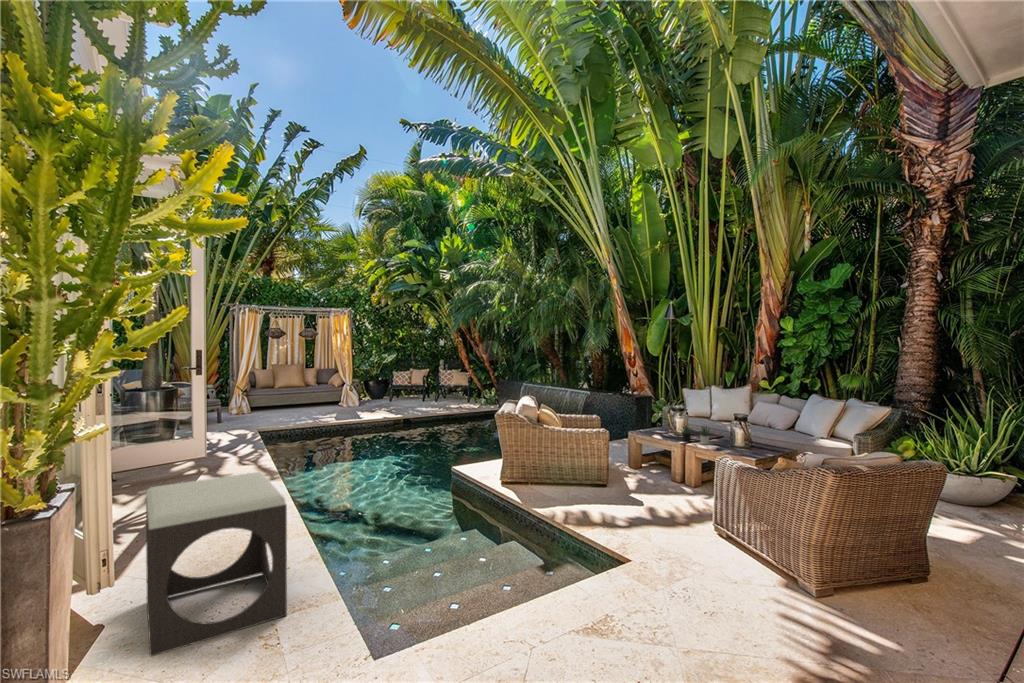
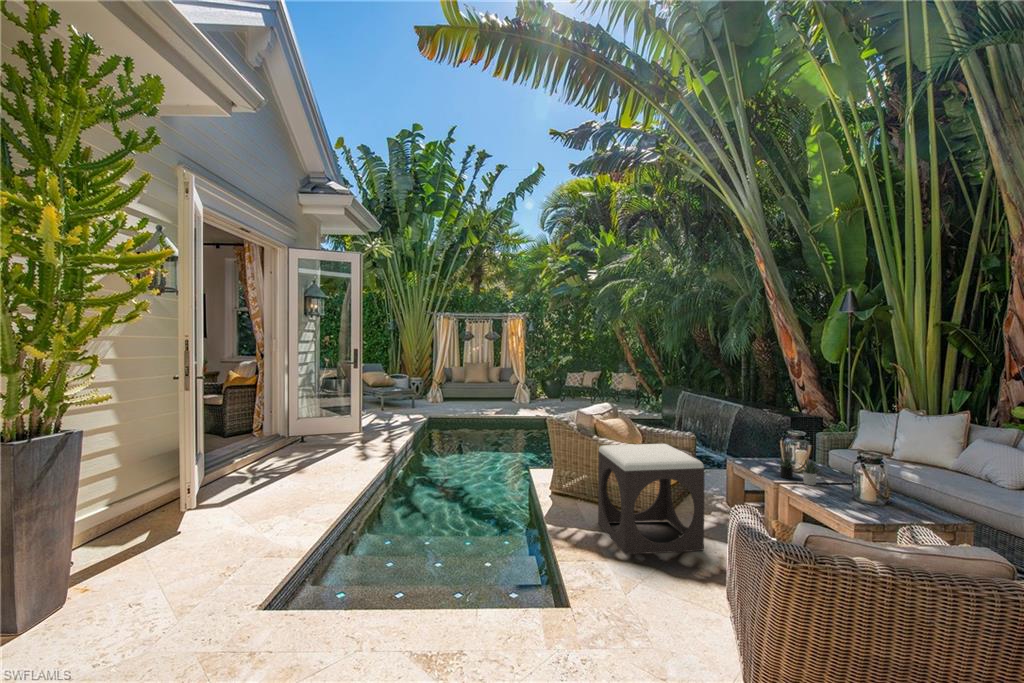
footstool: present [146,472,287,656] -> present [598,444,705,554]

